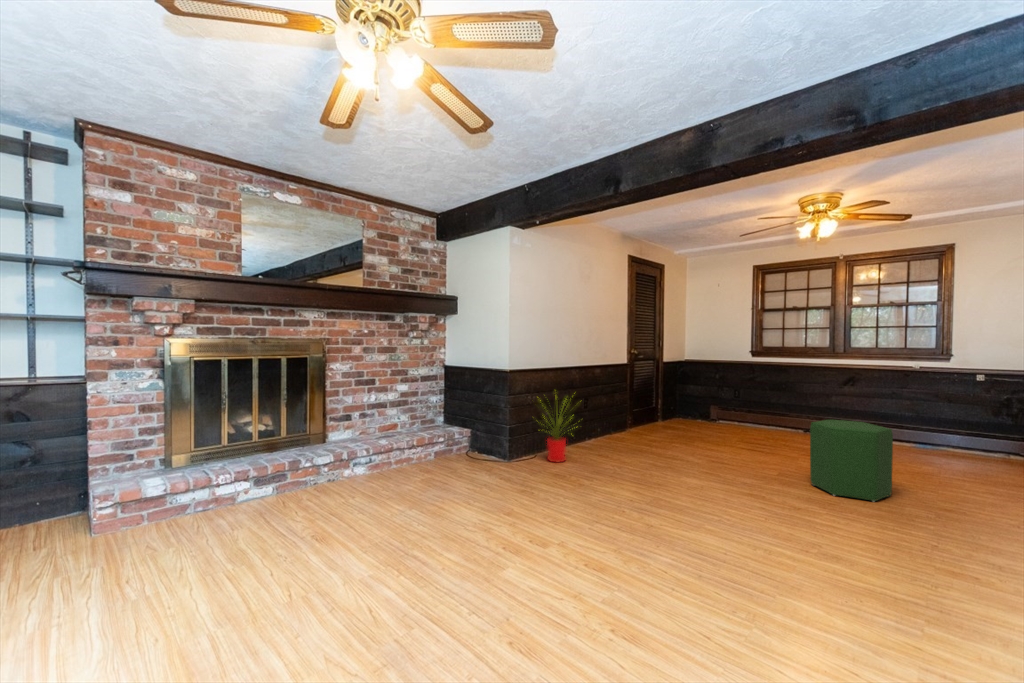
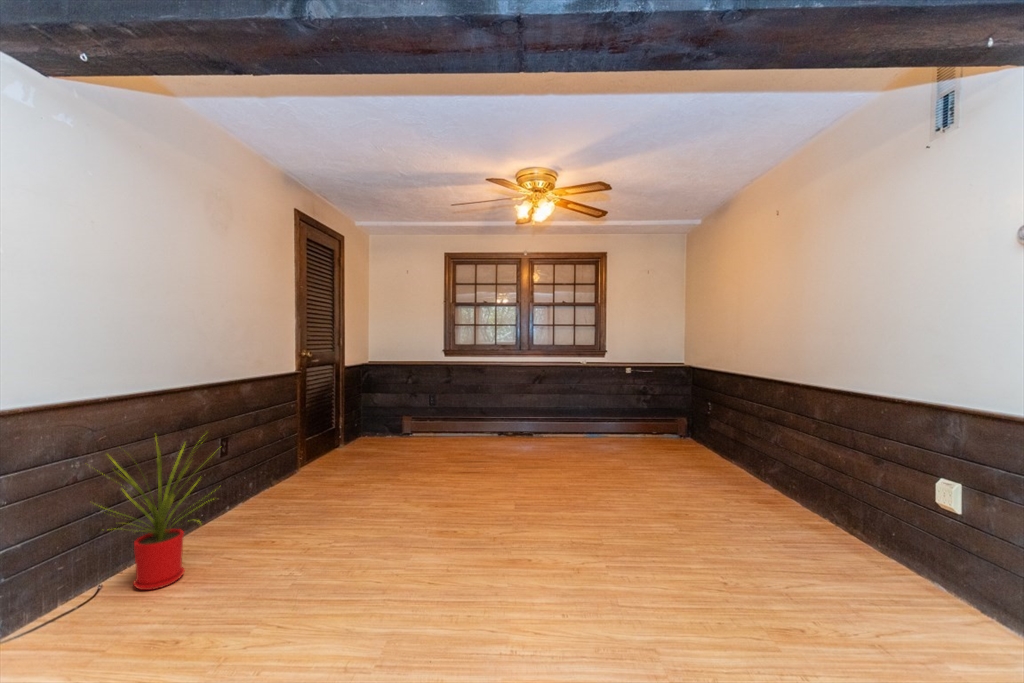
ottoman: present [810,420,893,502] -> none [552,425,624,521]

